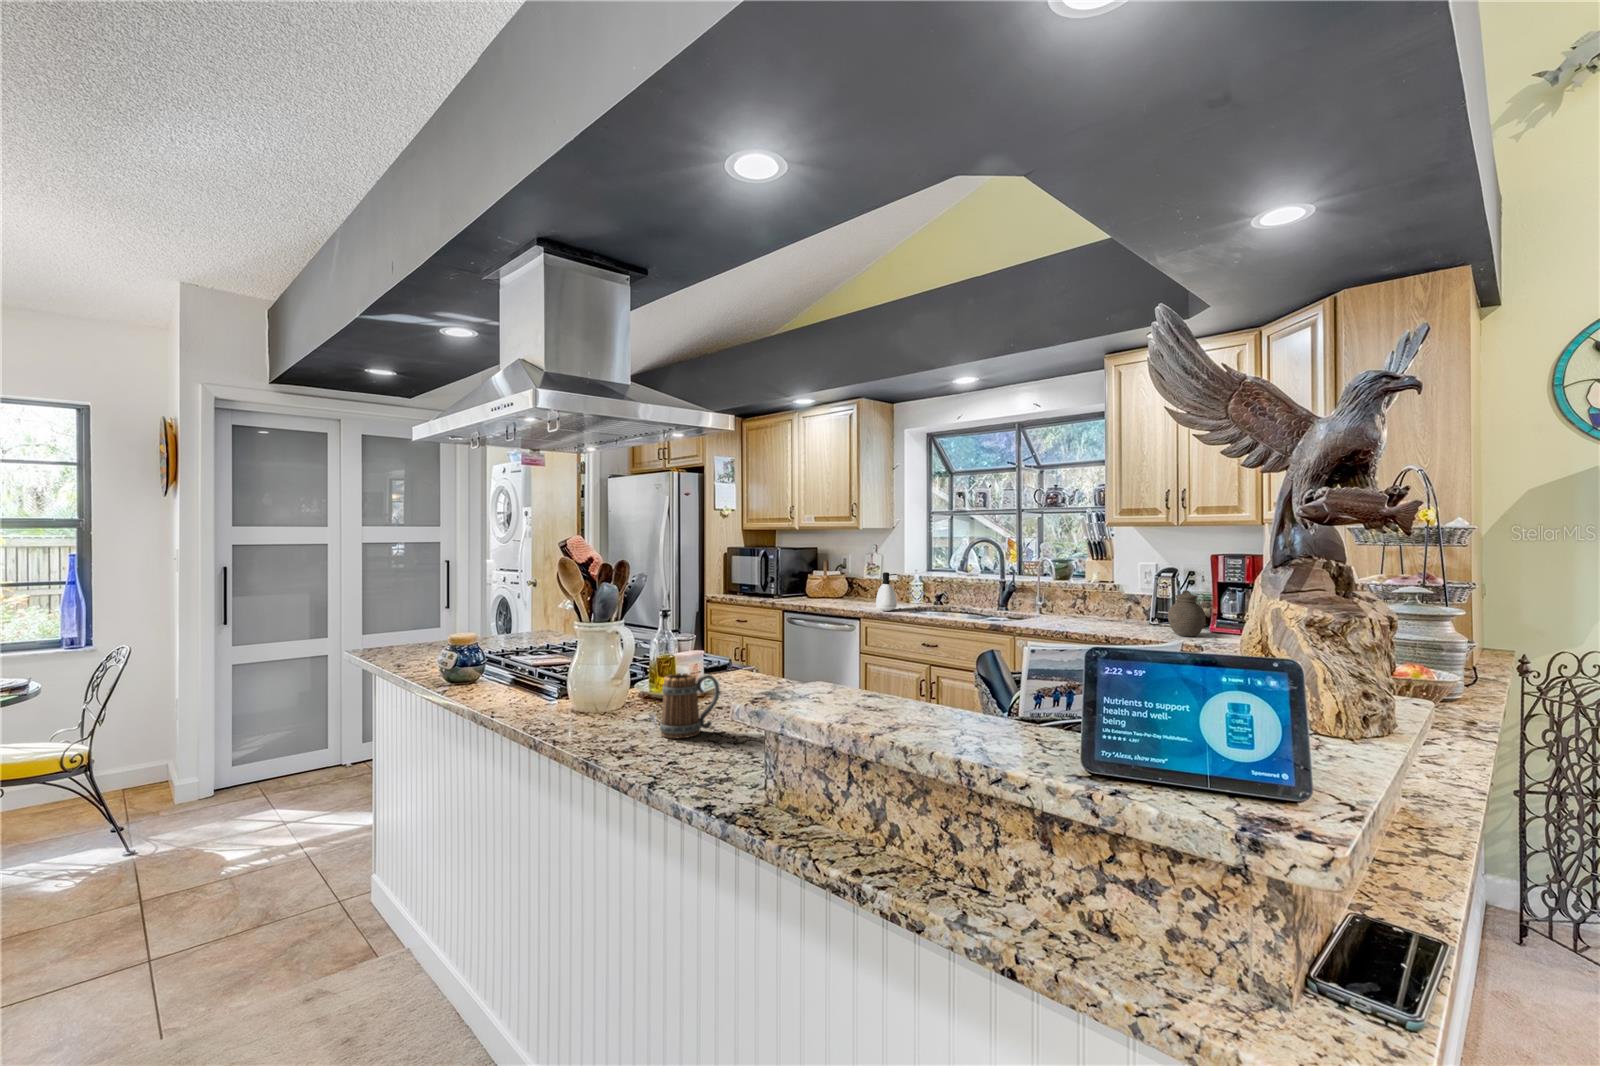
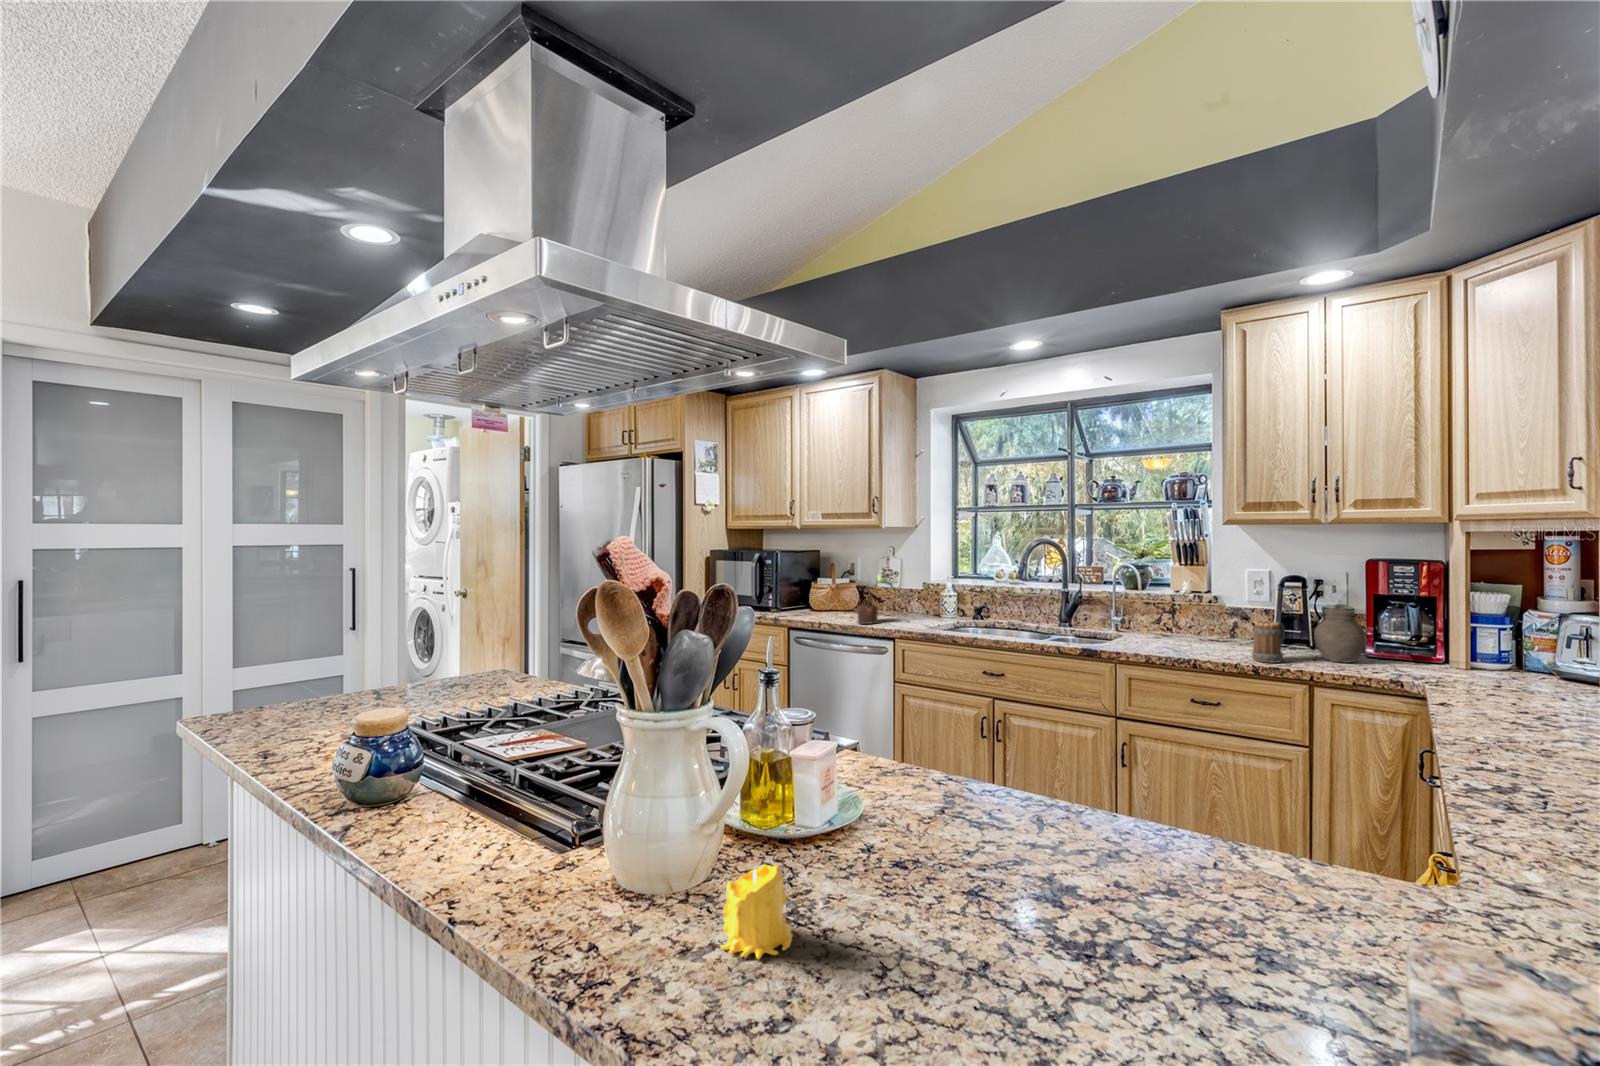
potted plant: none [834,565,866,607] -> present [857,574,893,624]
soap dispenser: present [876,572,897,611] -> none [913,582,939,629]
mug: present [660,673,720,738] -> present [1252,622,1285,663]
candle: none [608,690,645,729] -> present [720,864,793,959]

